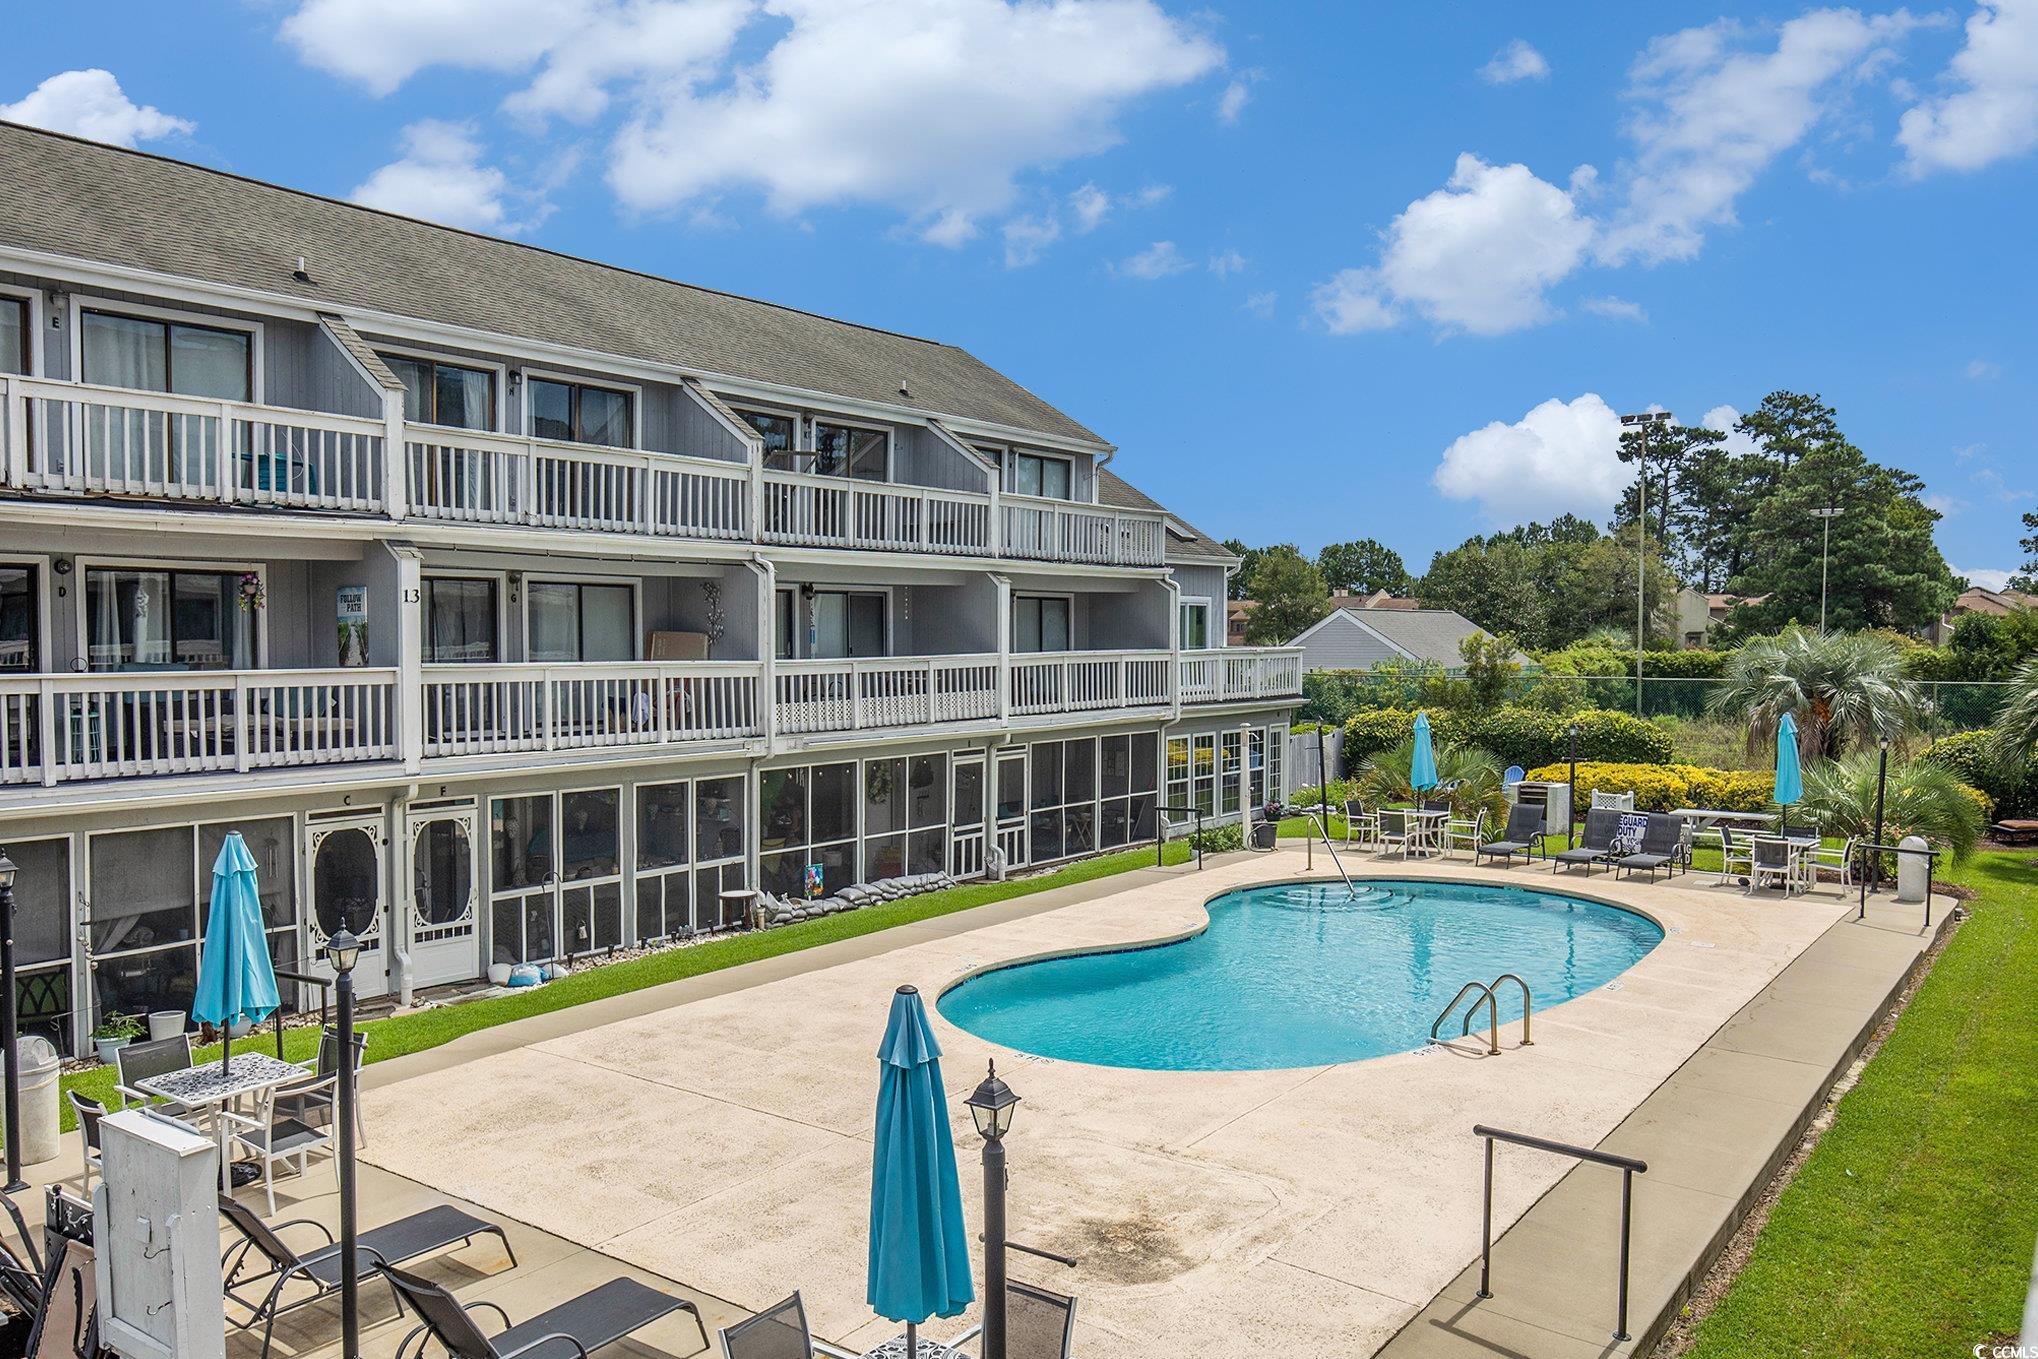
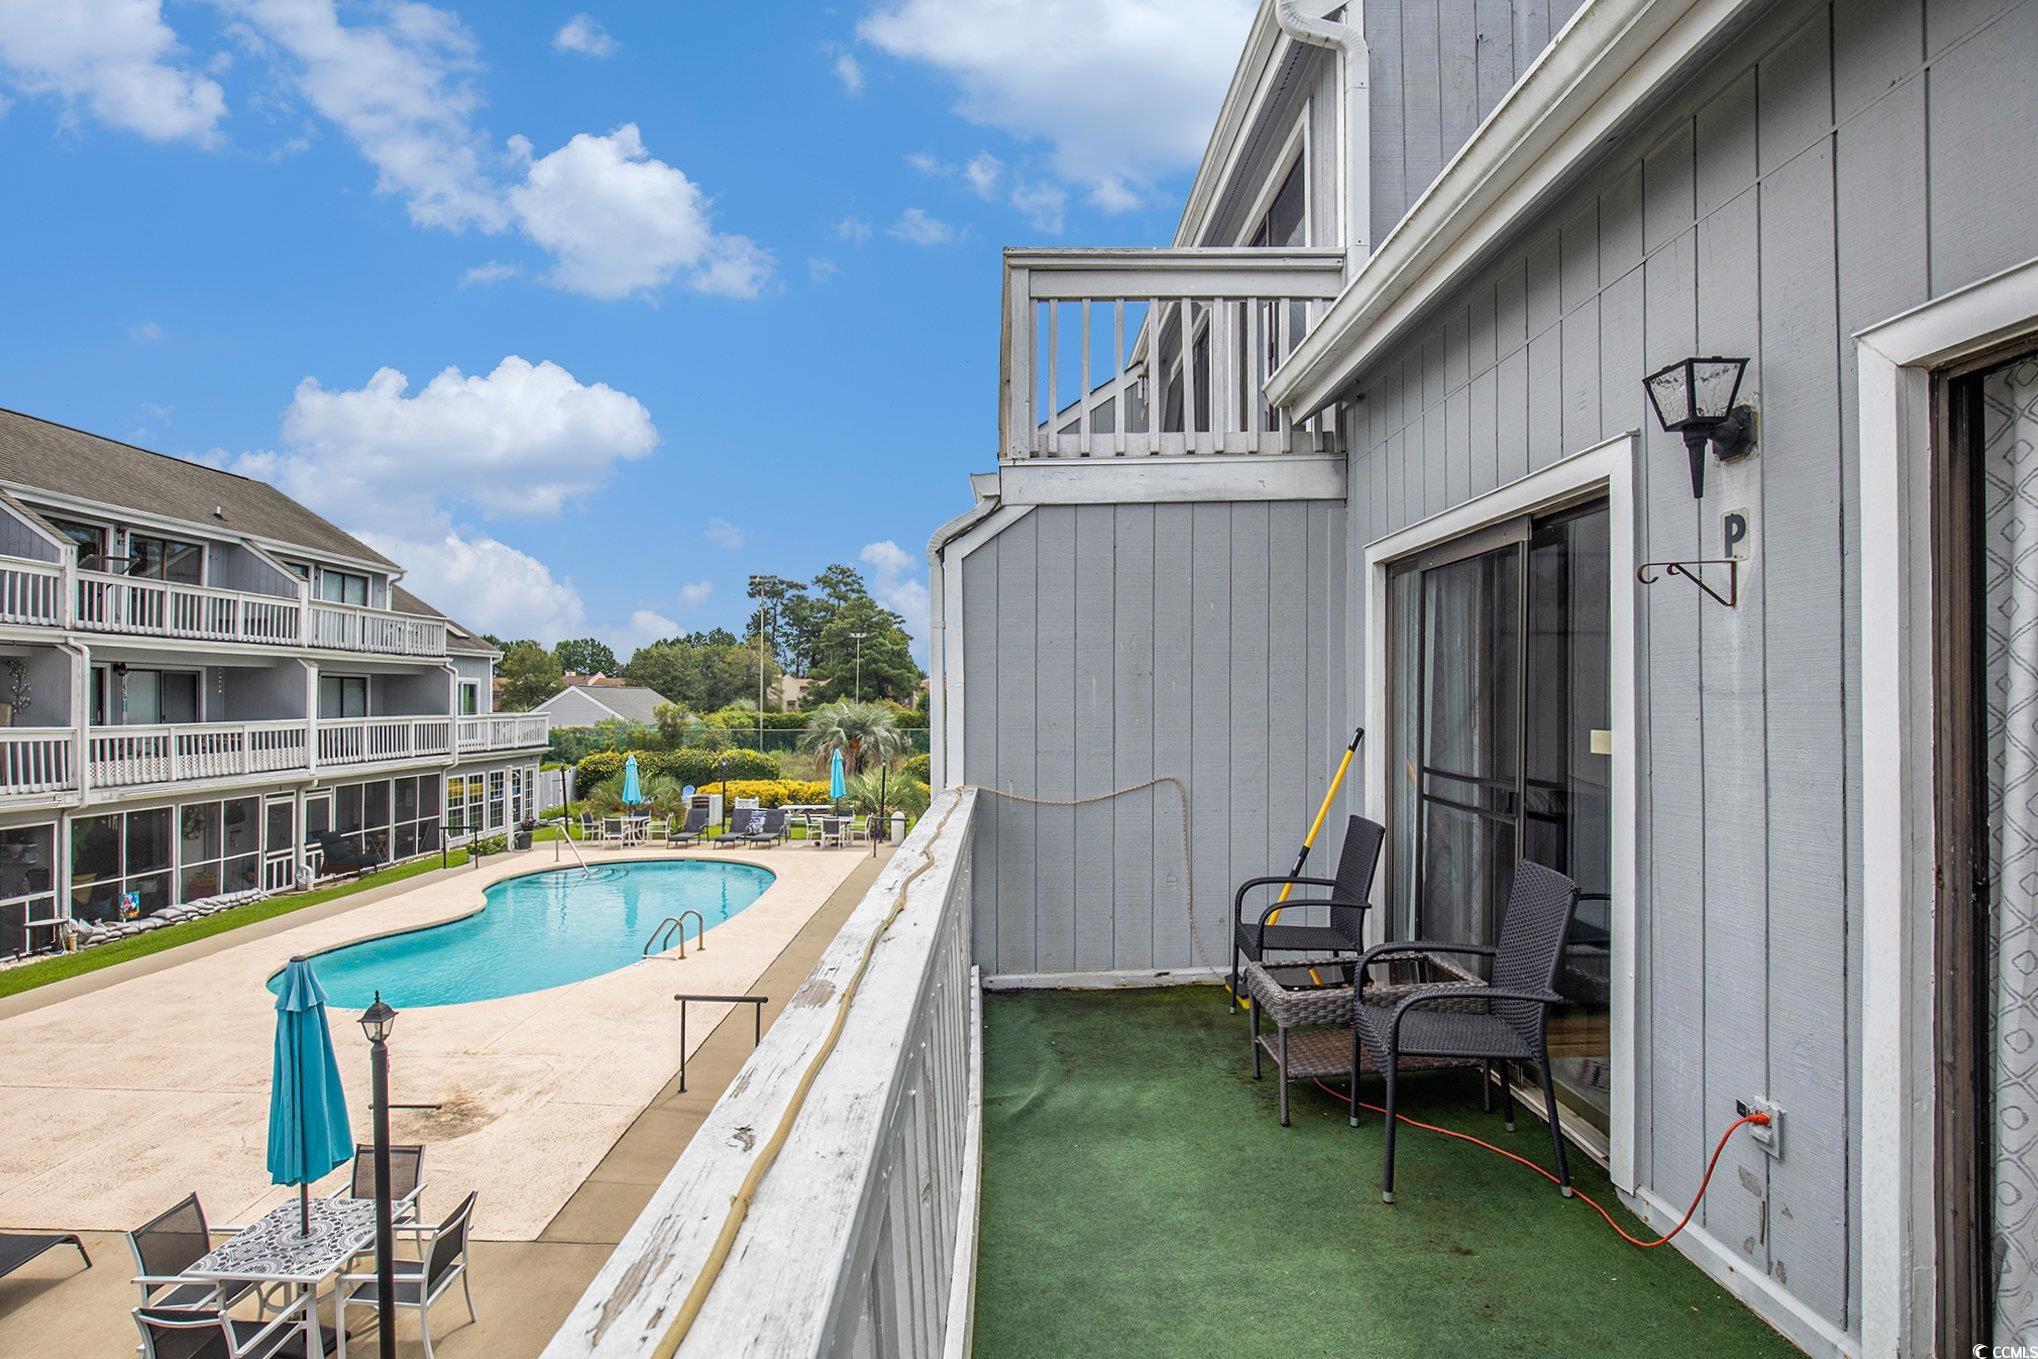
chair: none [1015,803,1082,870] -> present [318,831,379,879]

